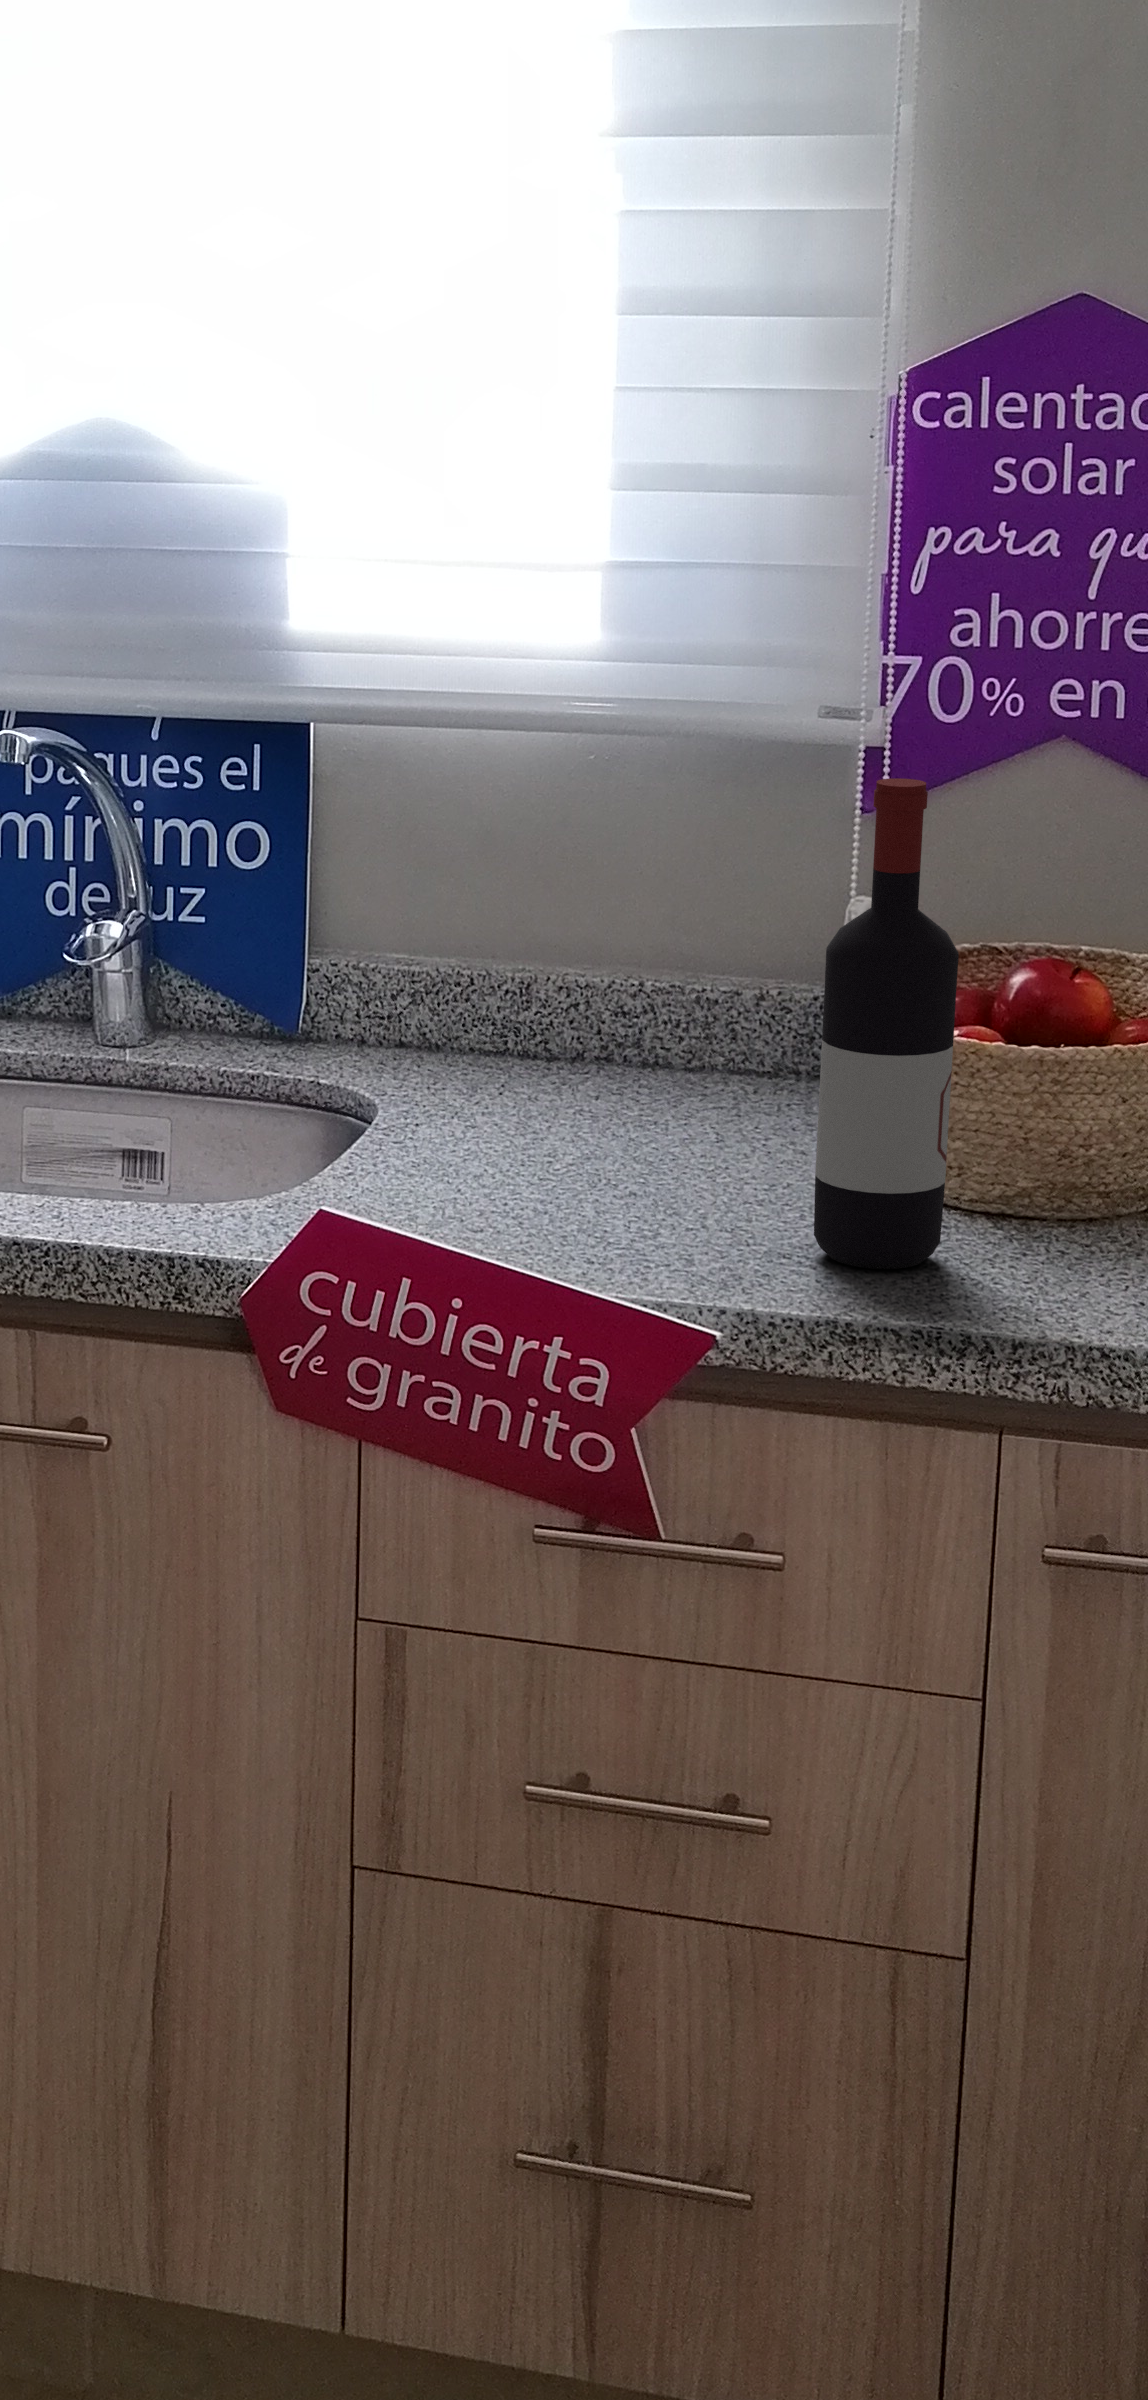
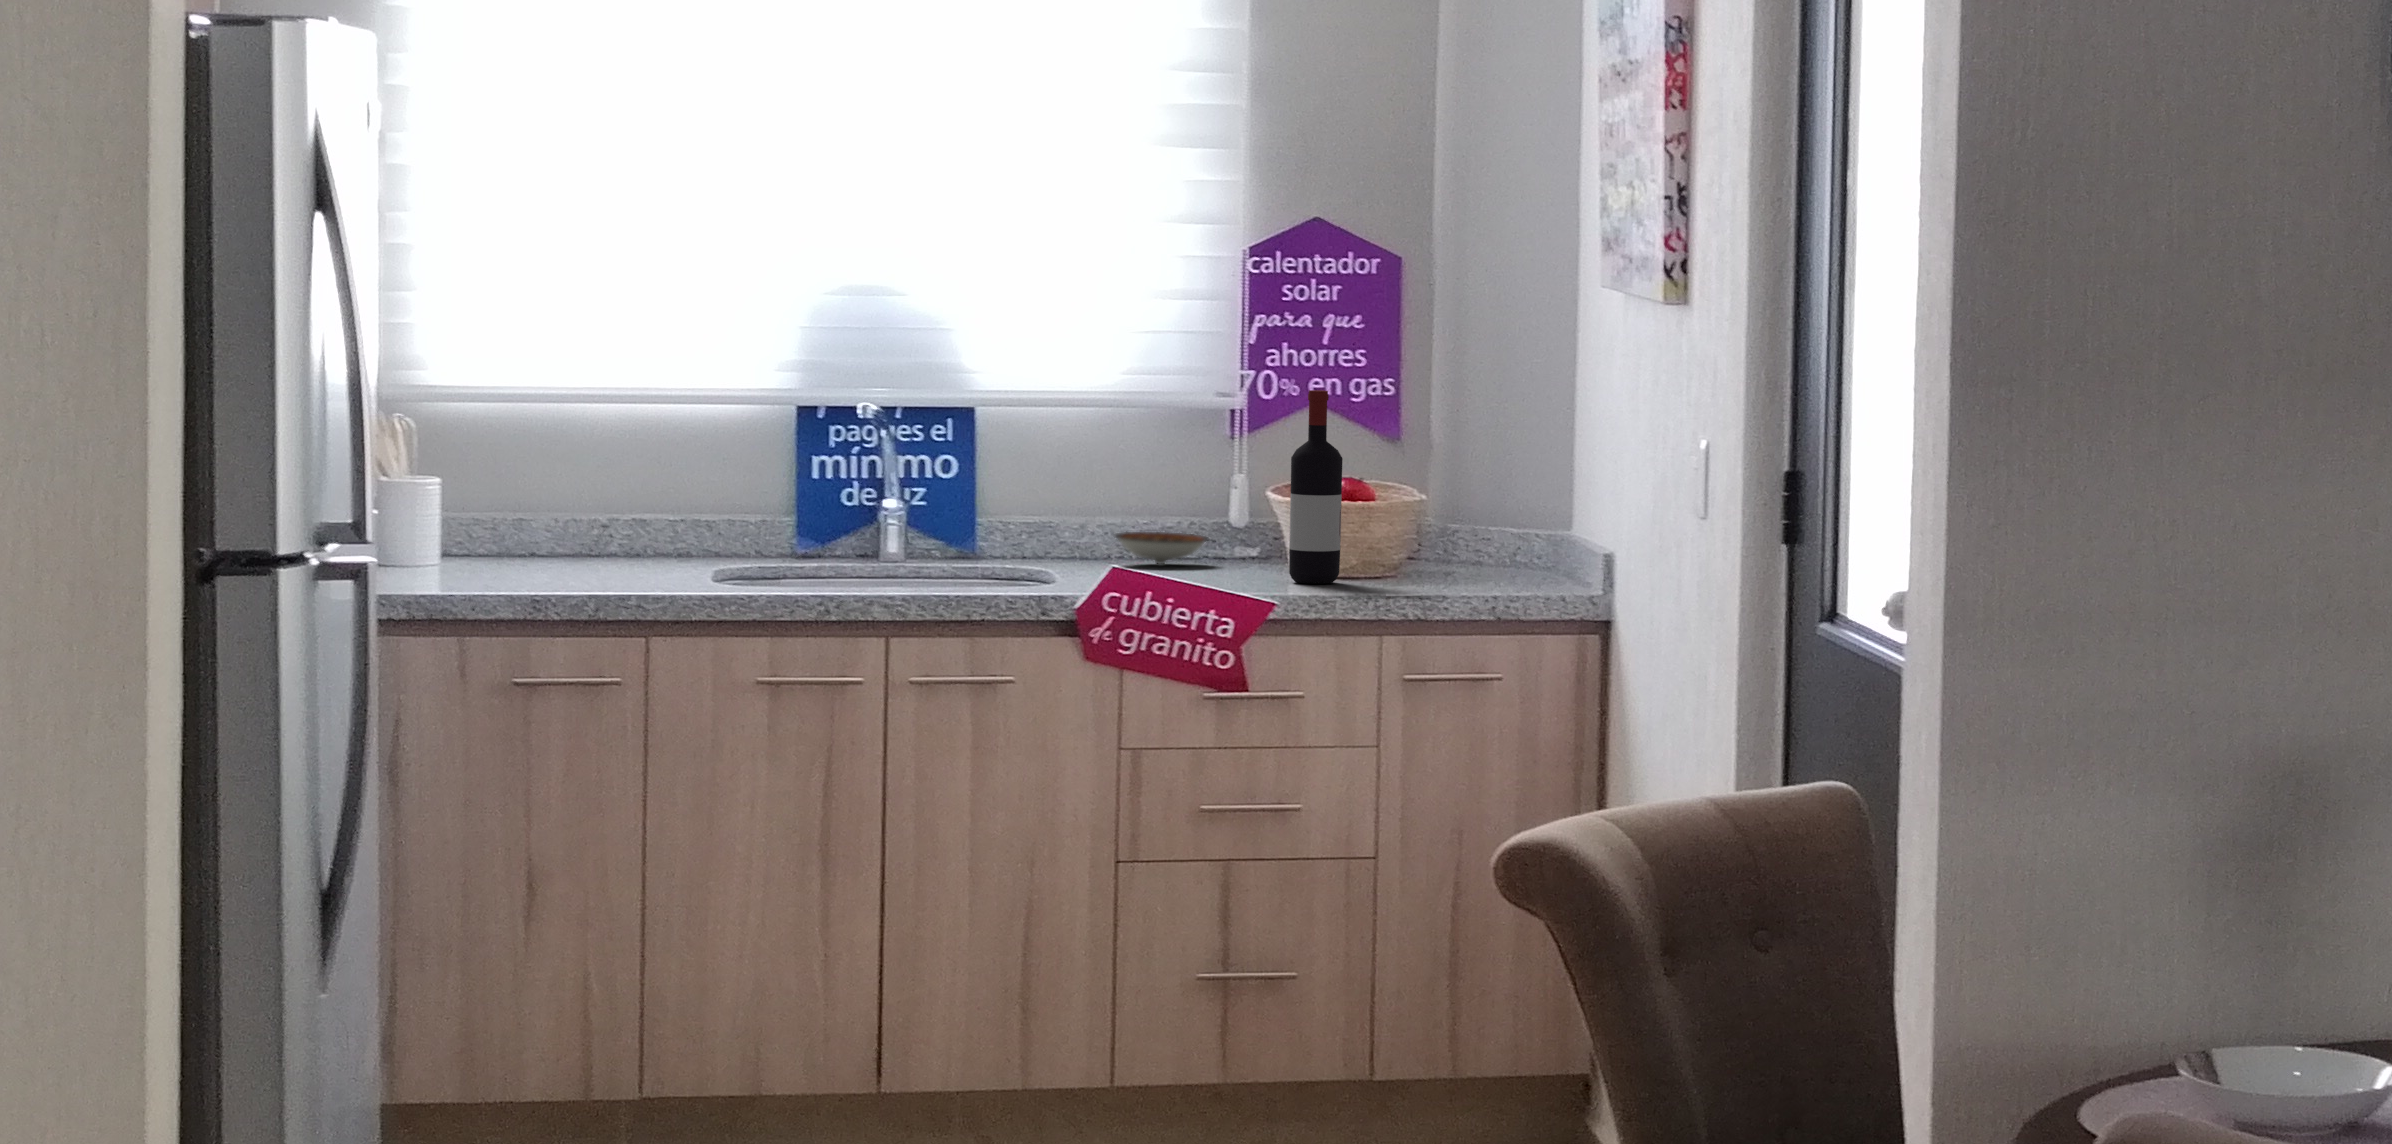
ceramic bowl: none [536,1026,761,1112] -> present [1115,532,1208,564]

